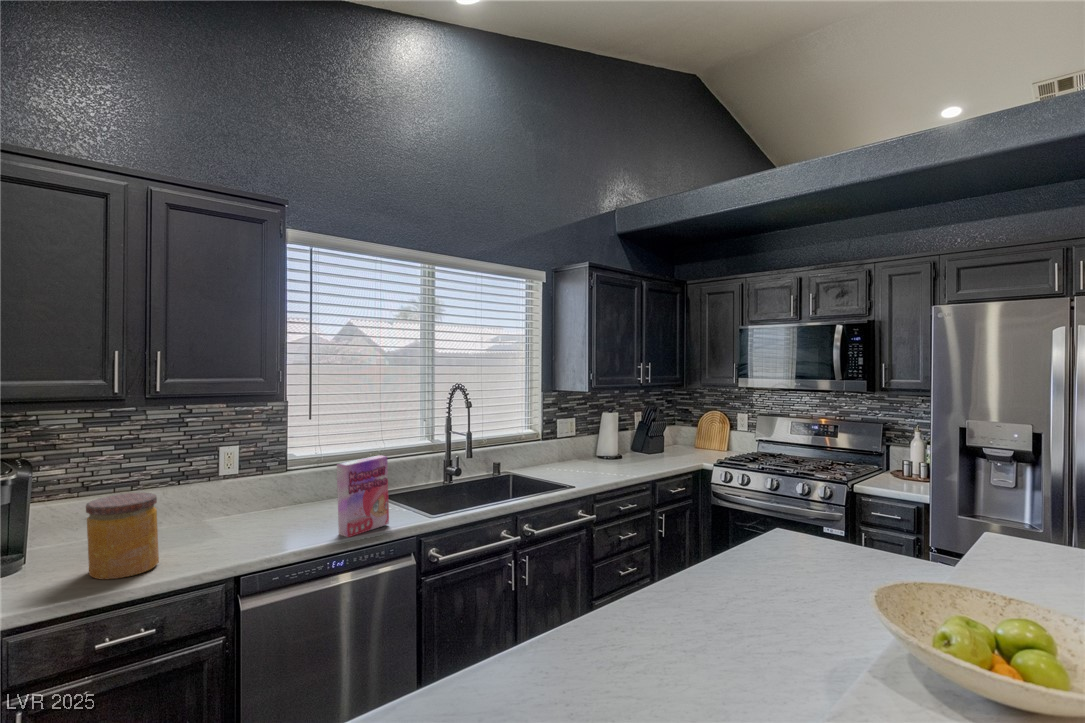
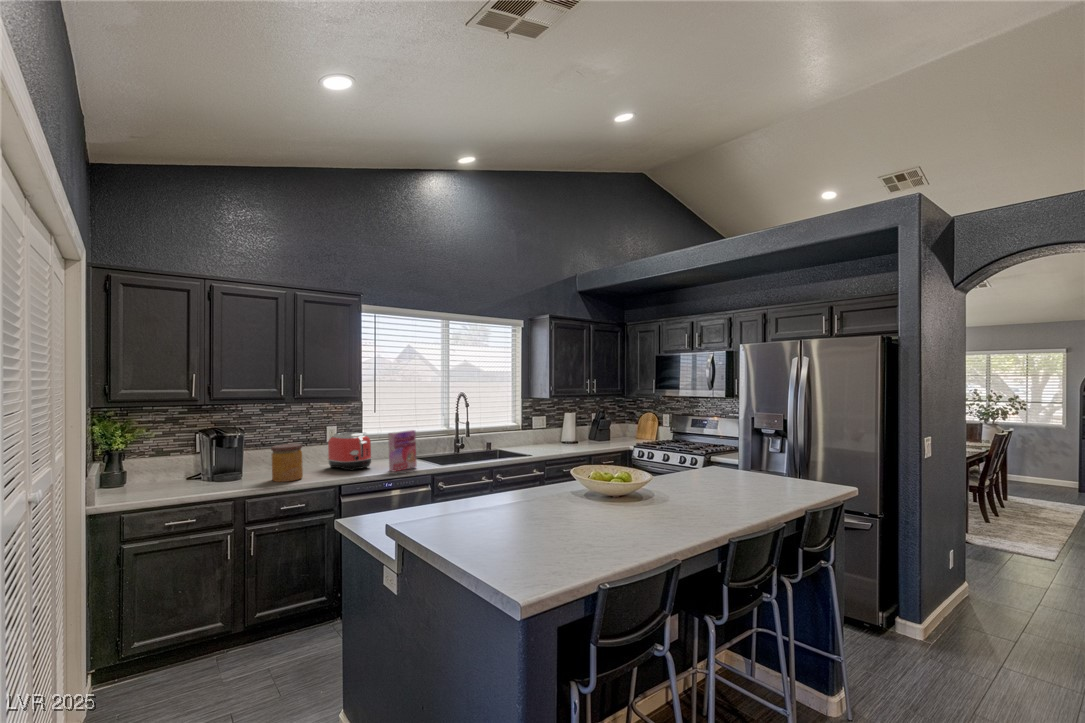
toaster: none [219,458,305,536] -> present [328,432,372,471]

